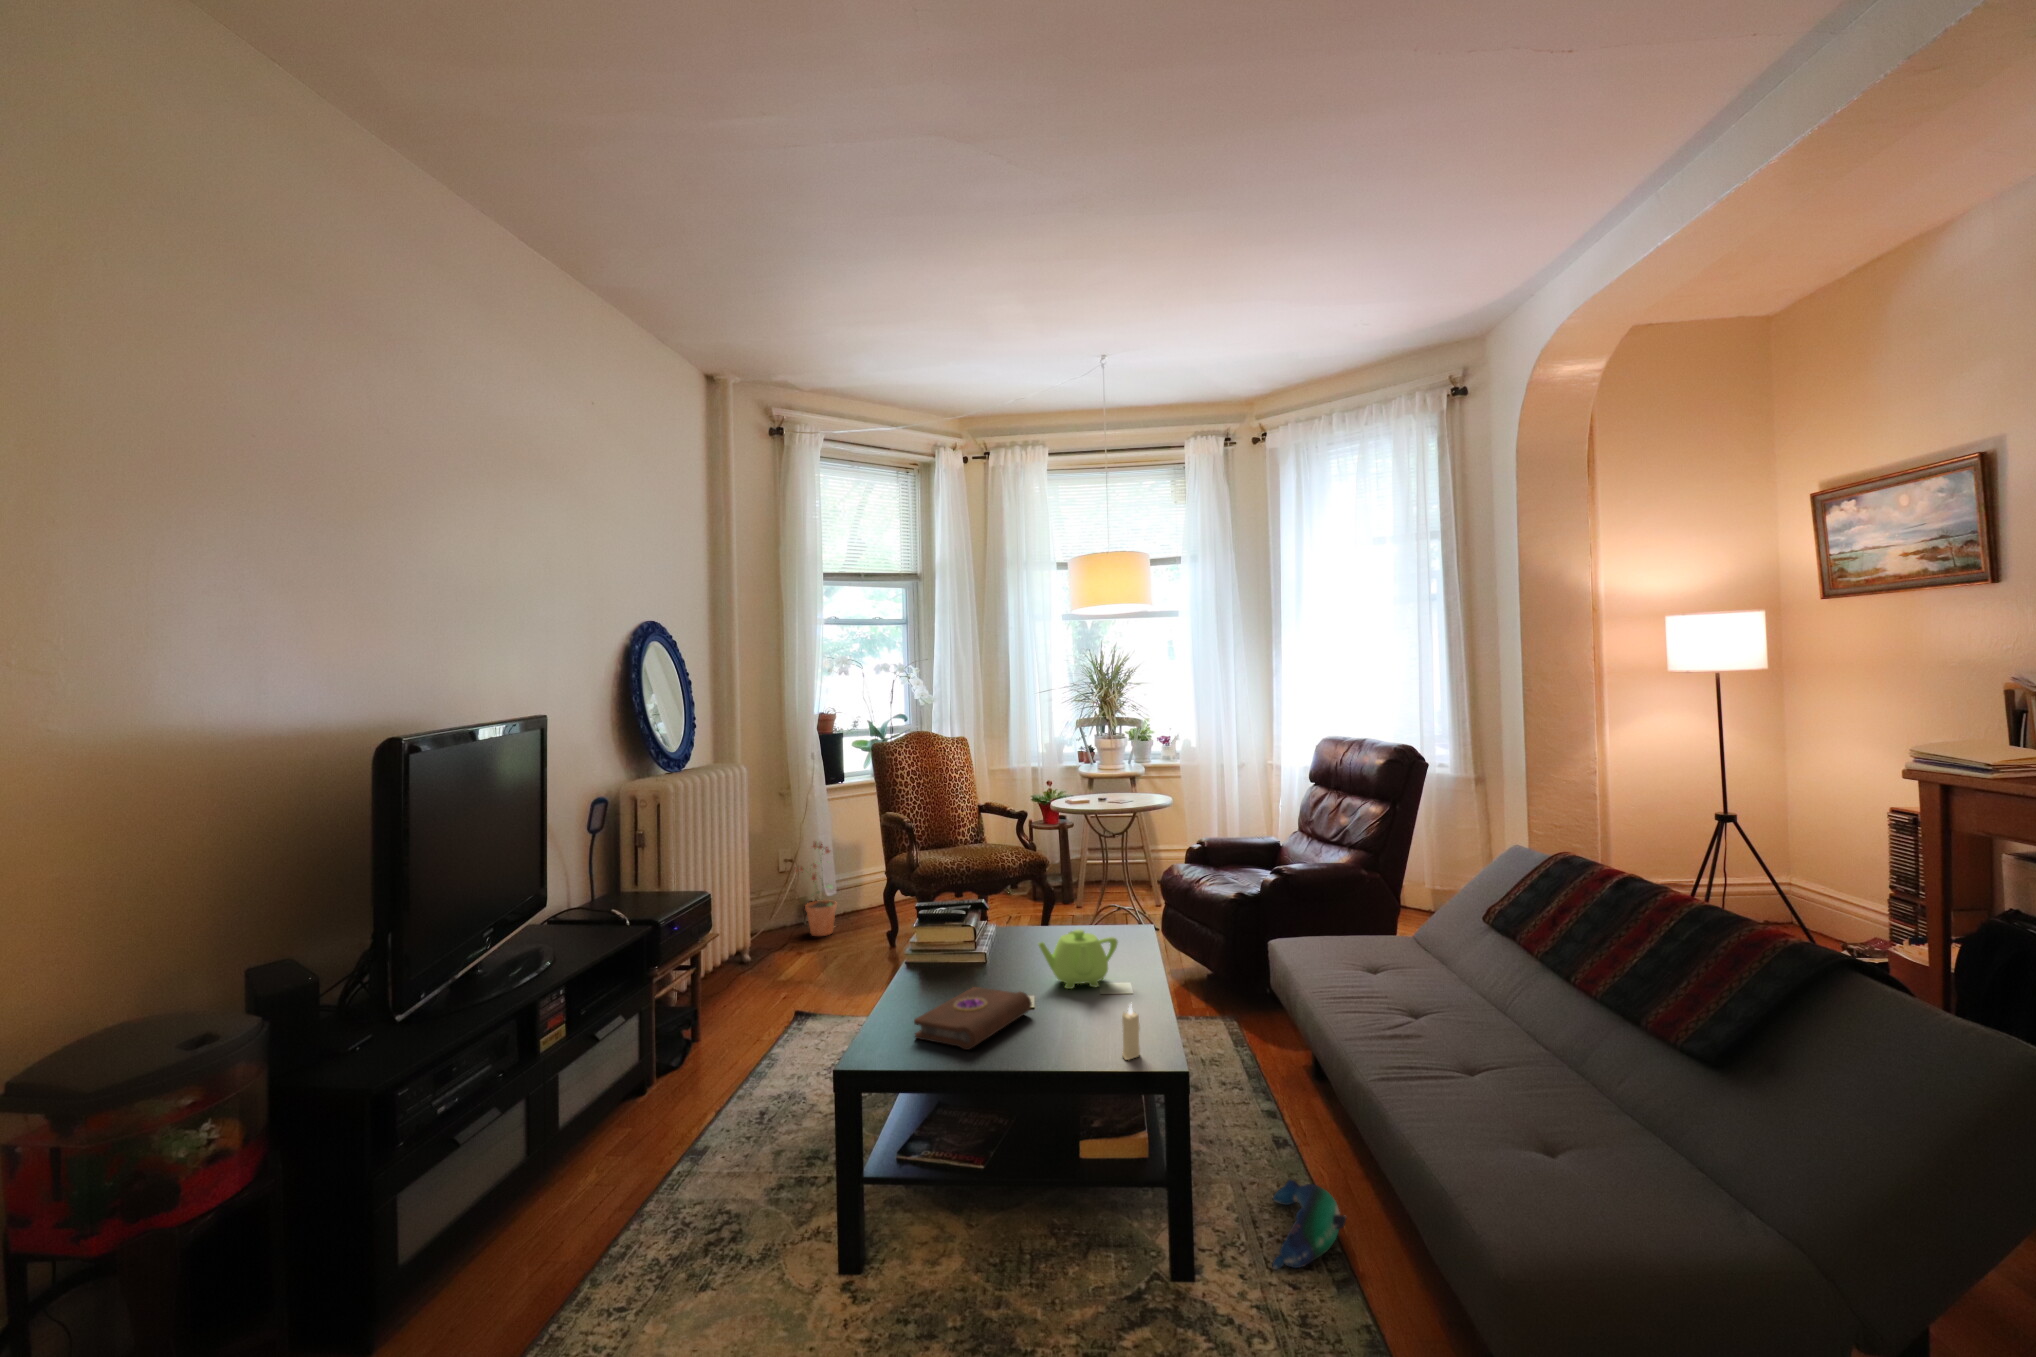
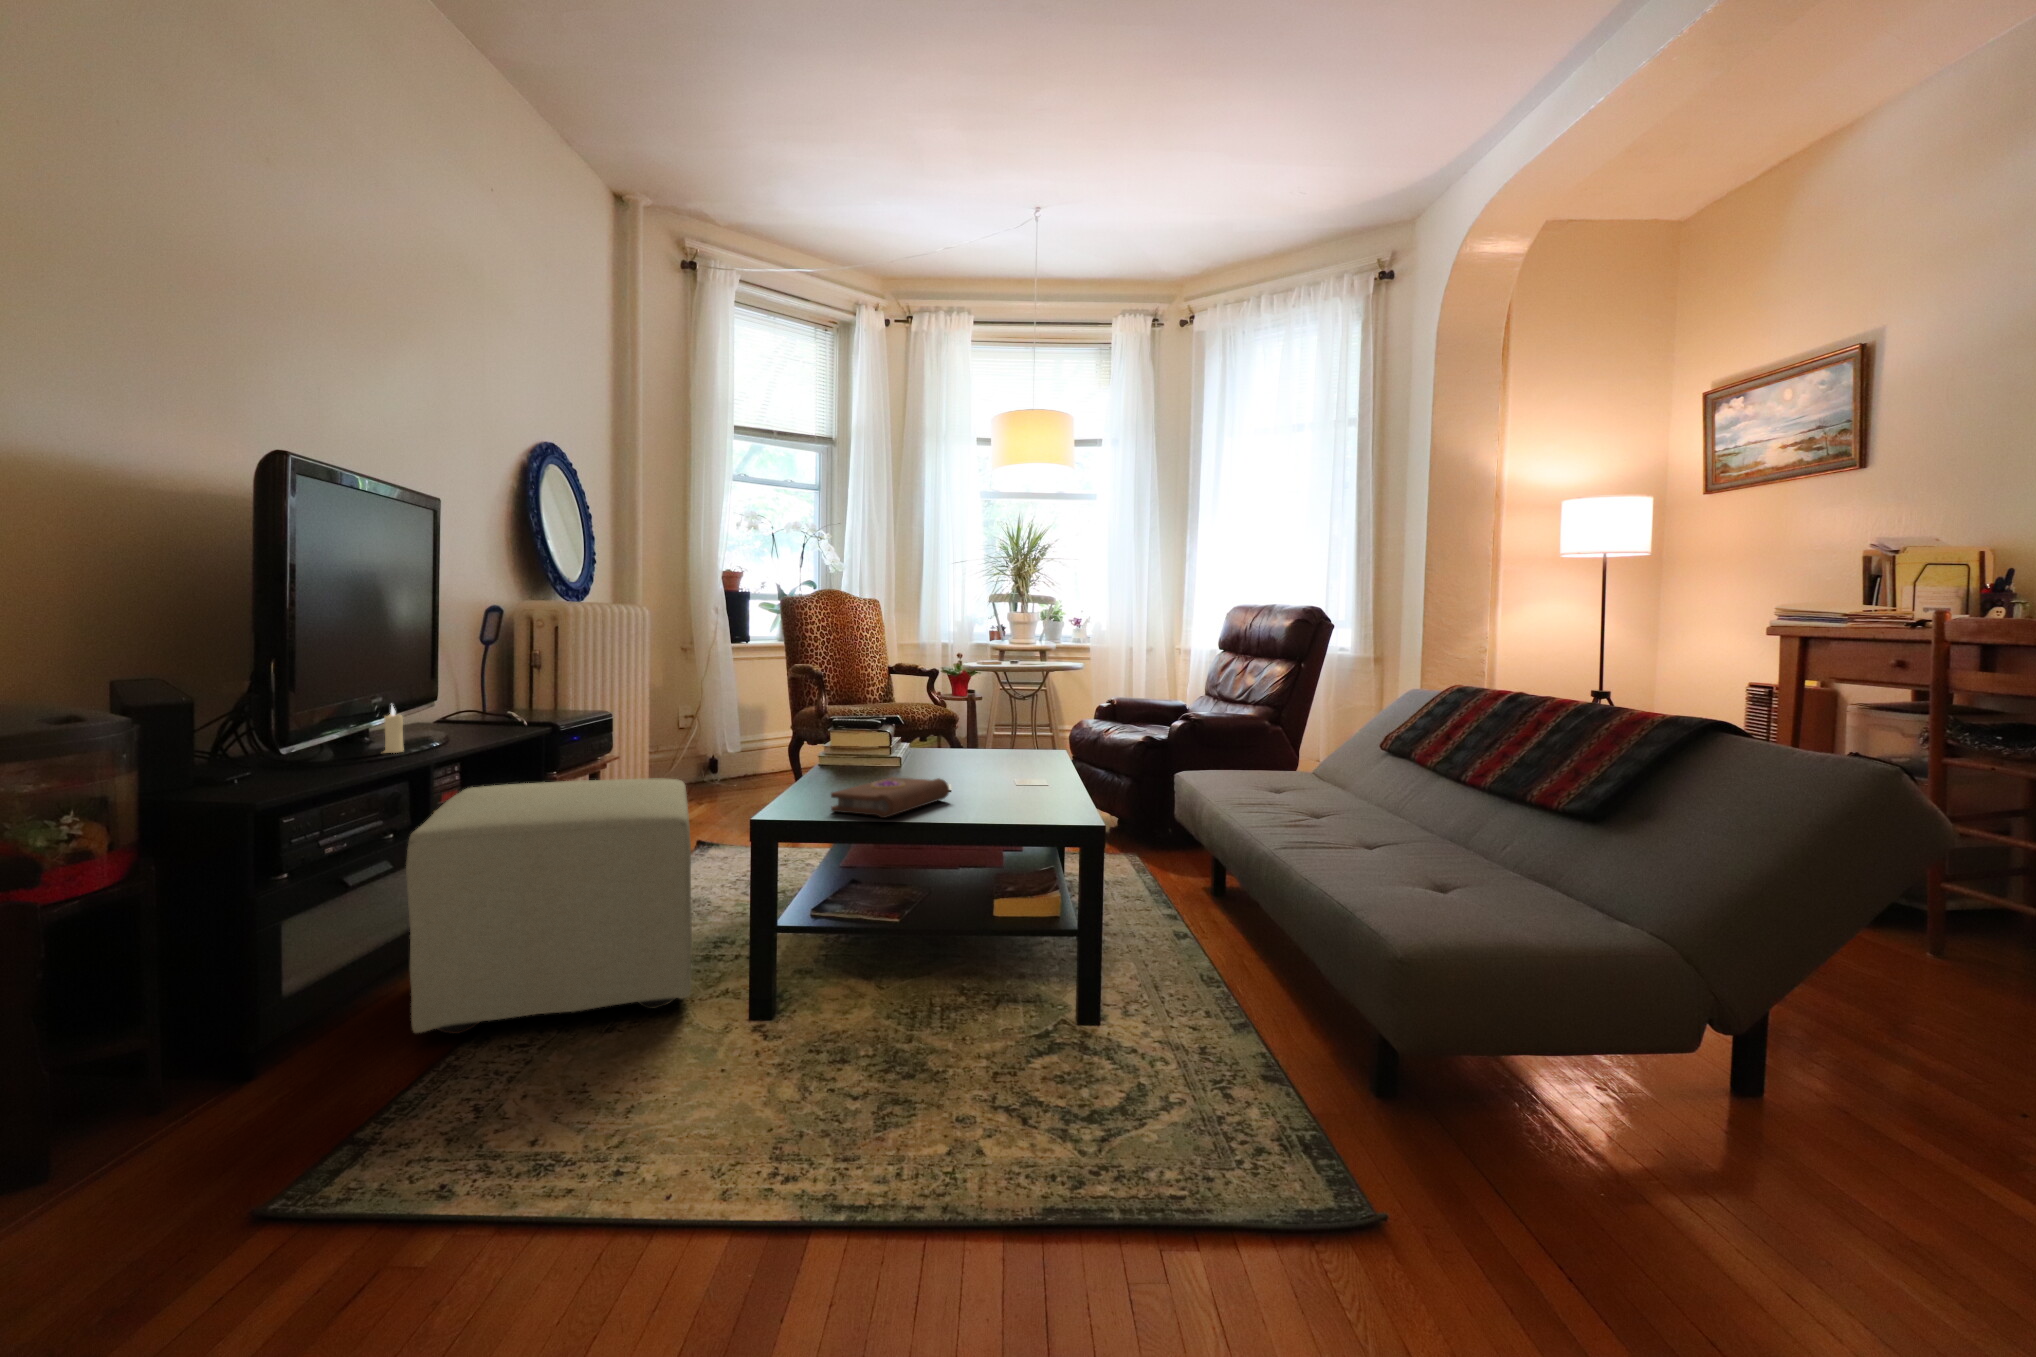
potted plant: present [795,842,837,936] -> none [695,699,741,795]
teapot: present [1038,930,1118,989] -> none [956,733,1036,788]
ottoman: none [513,991,782,1297] -> present [406,778,692,1034]
candle: present [1122,1006,1140,1060] -> present [384,706,404,753]
plush toy: present [1272,1179,1346,1269] -> none [1173,951,1245,1015]

